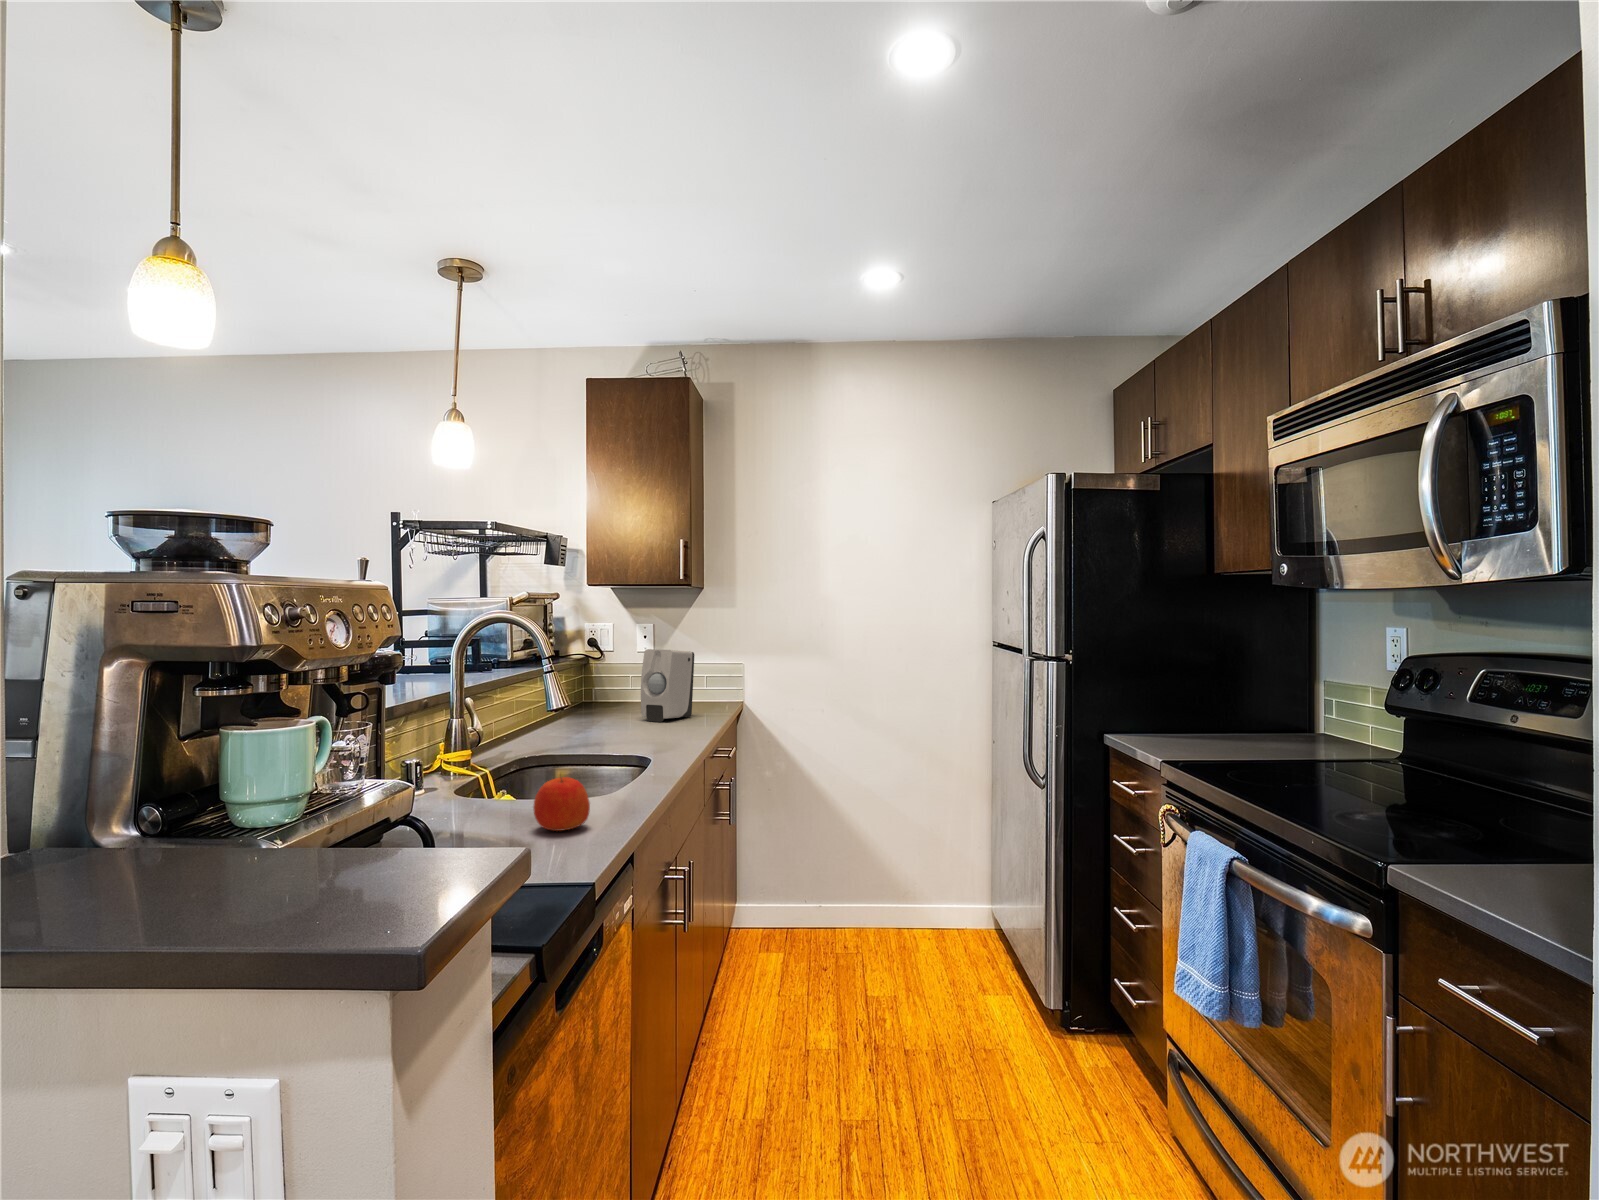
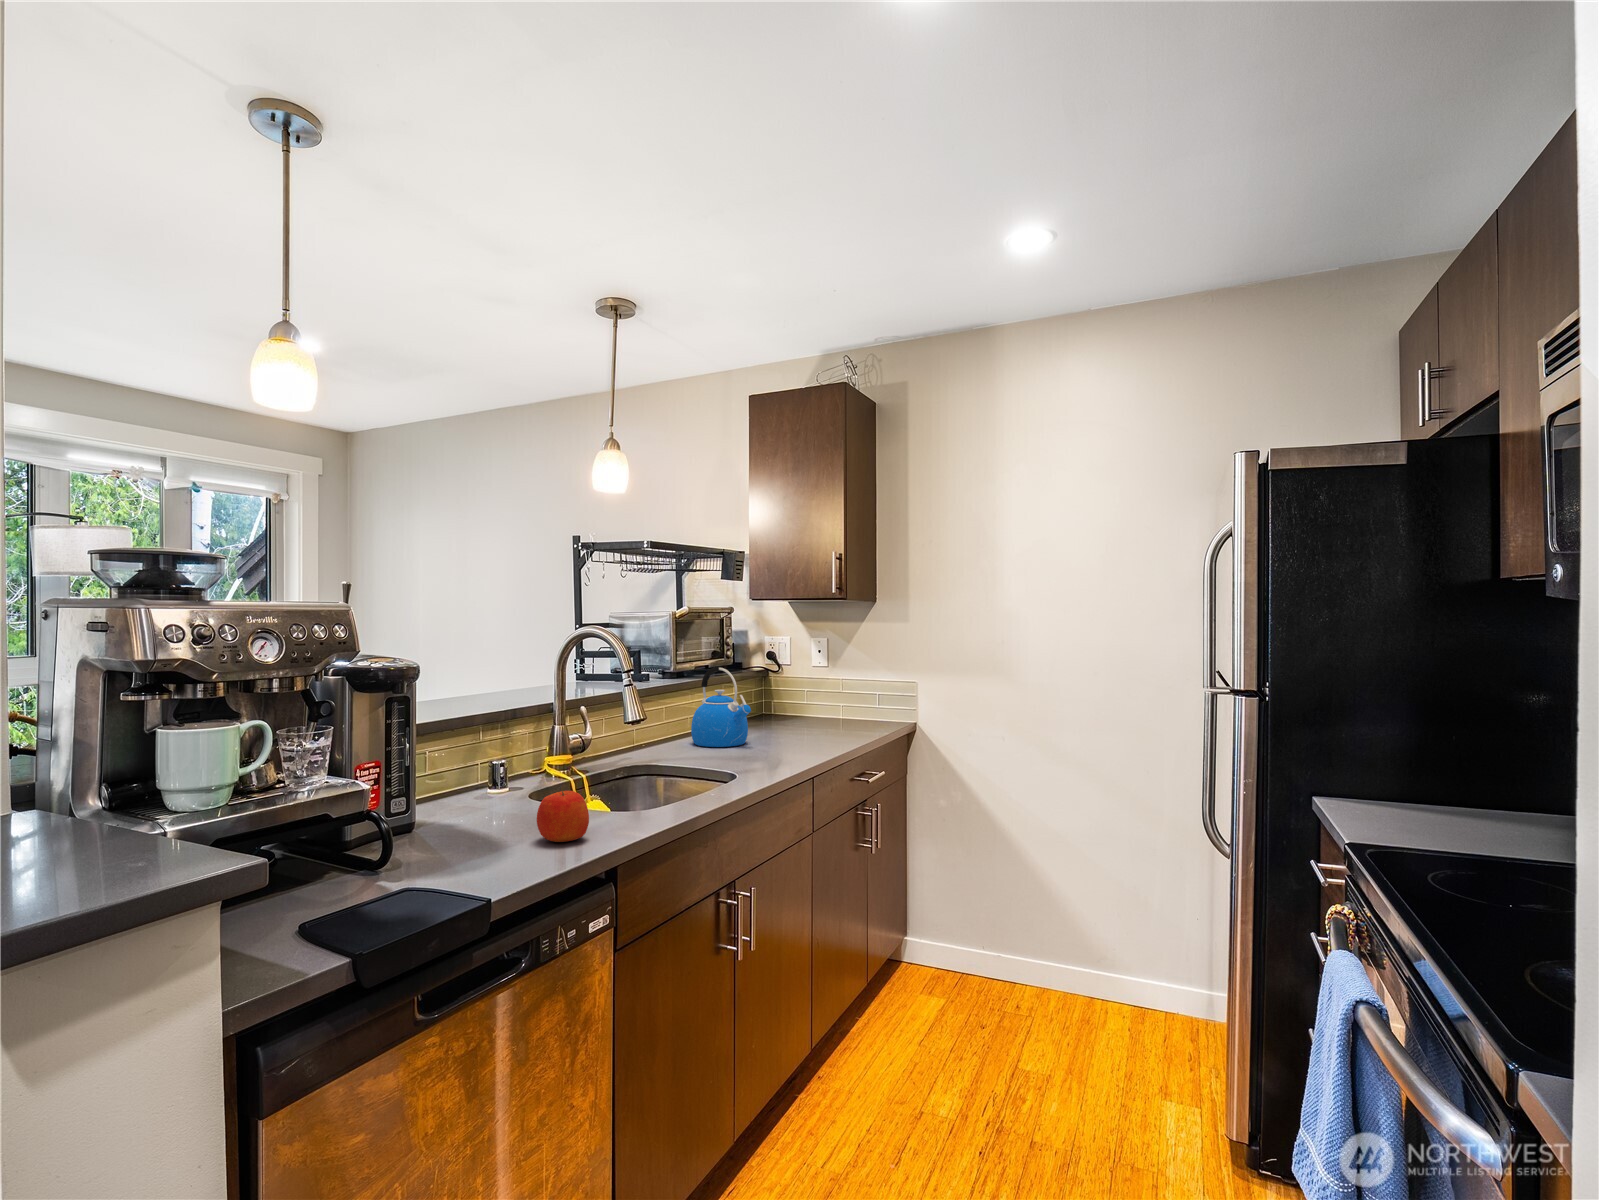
soap dispenser: present [641,649,694,722] -> none [791,665,850,740]
kettle: none [549,653,617,734] -> present [691,667,751,747]

